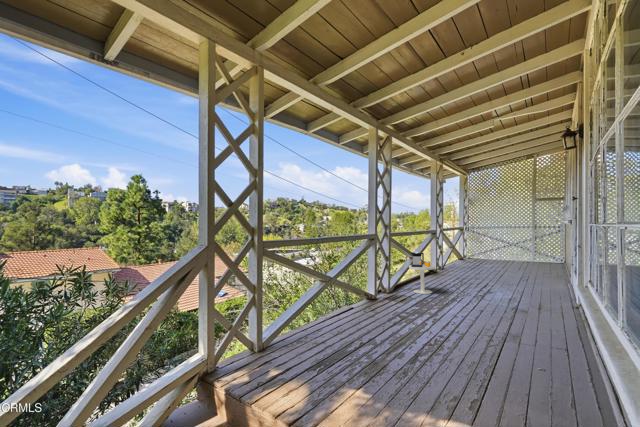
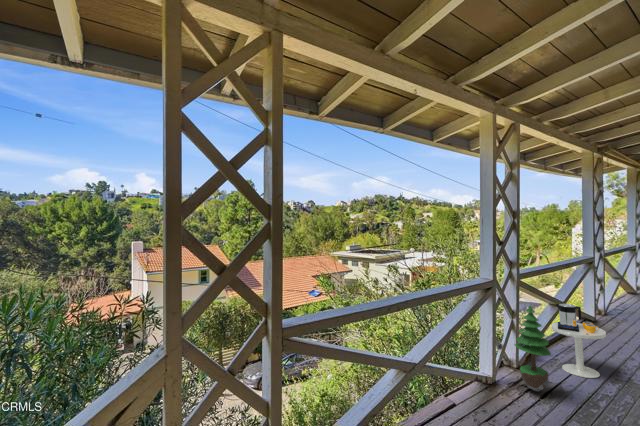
potted tree: none [386,248,406,301] -> present [515,305,551,391]

